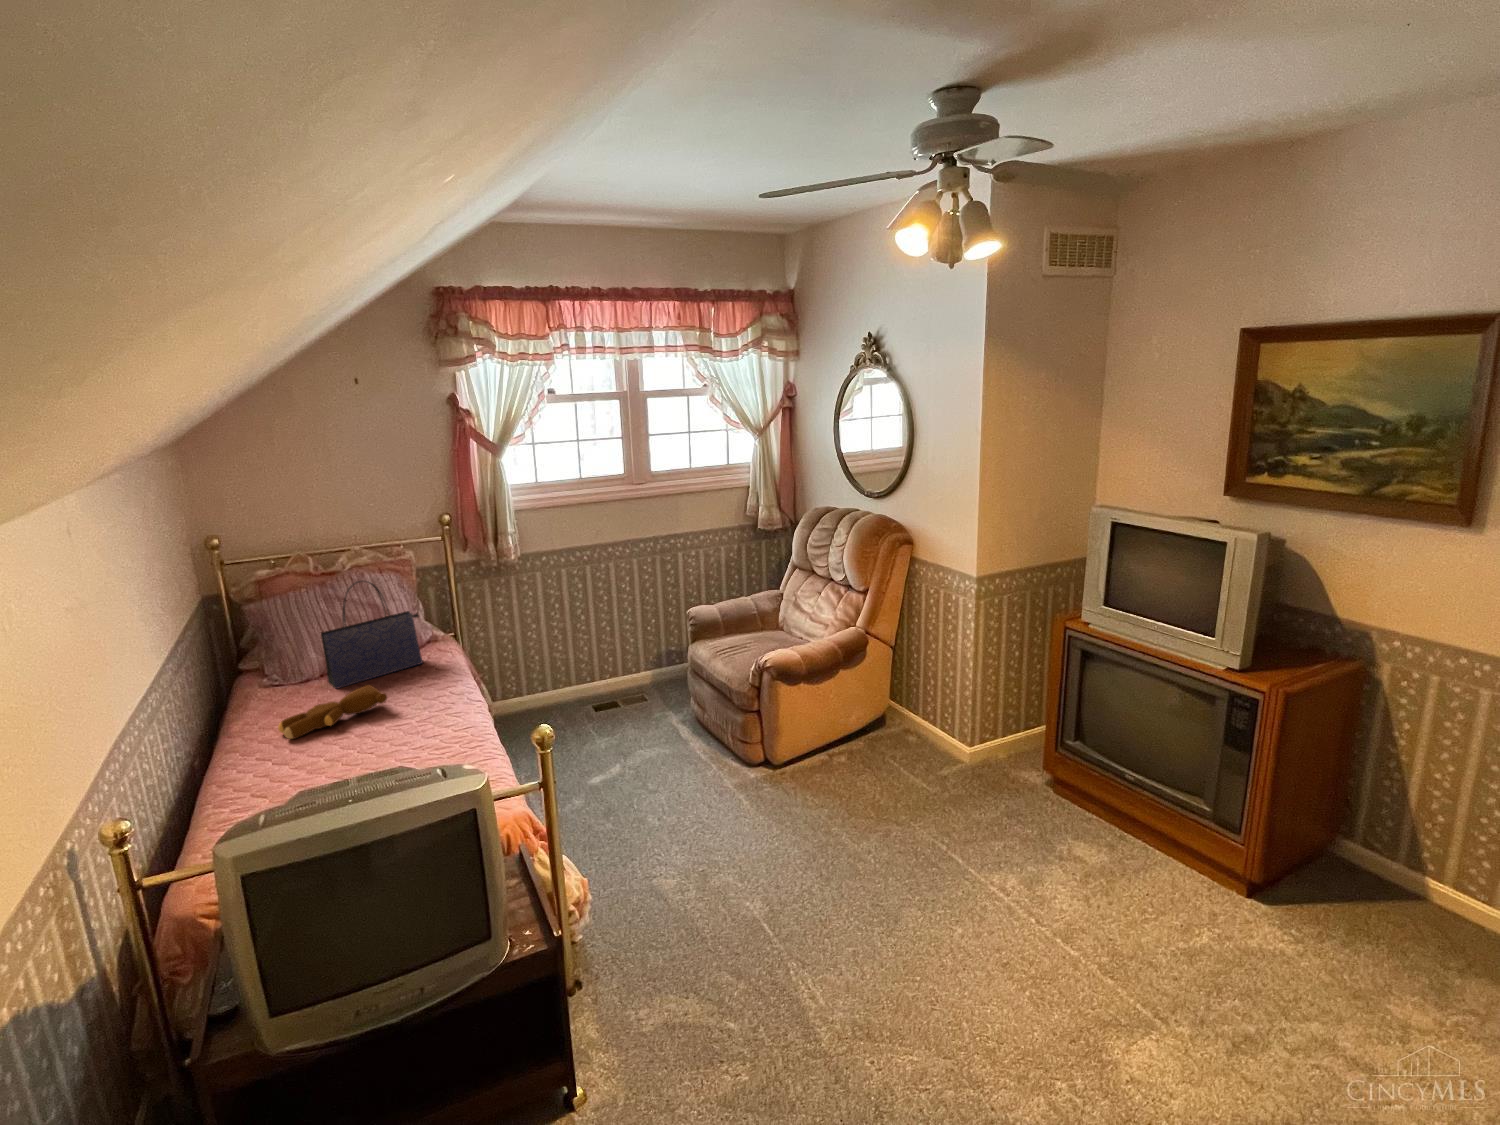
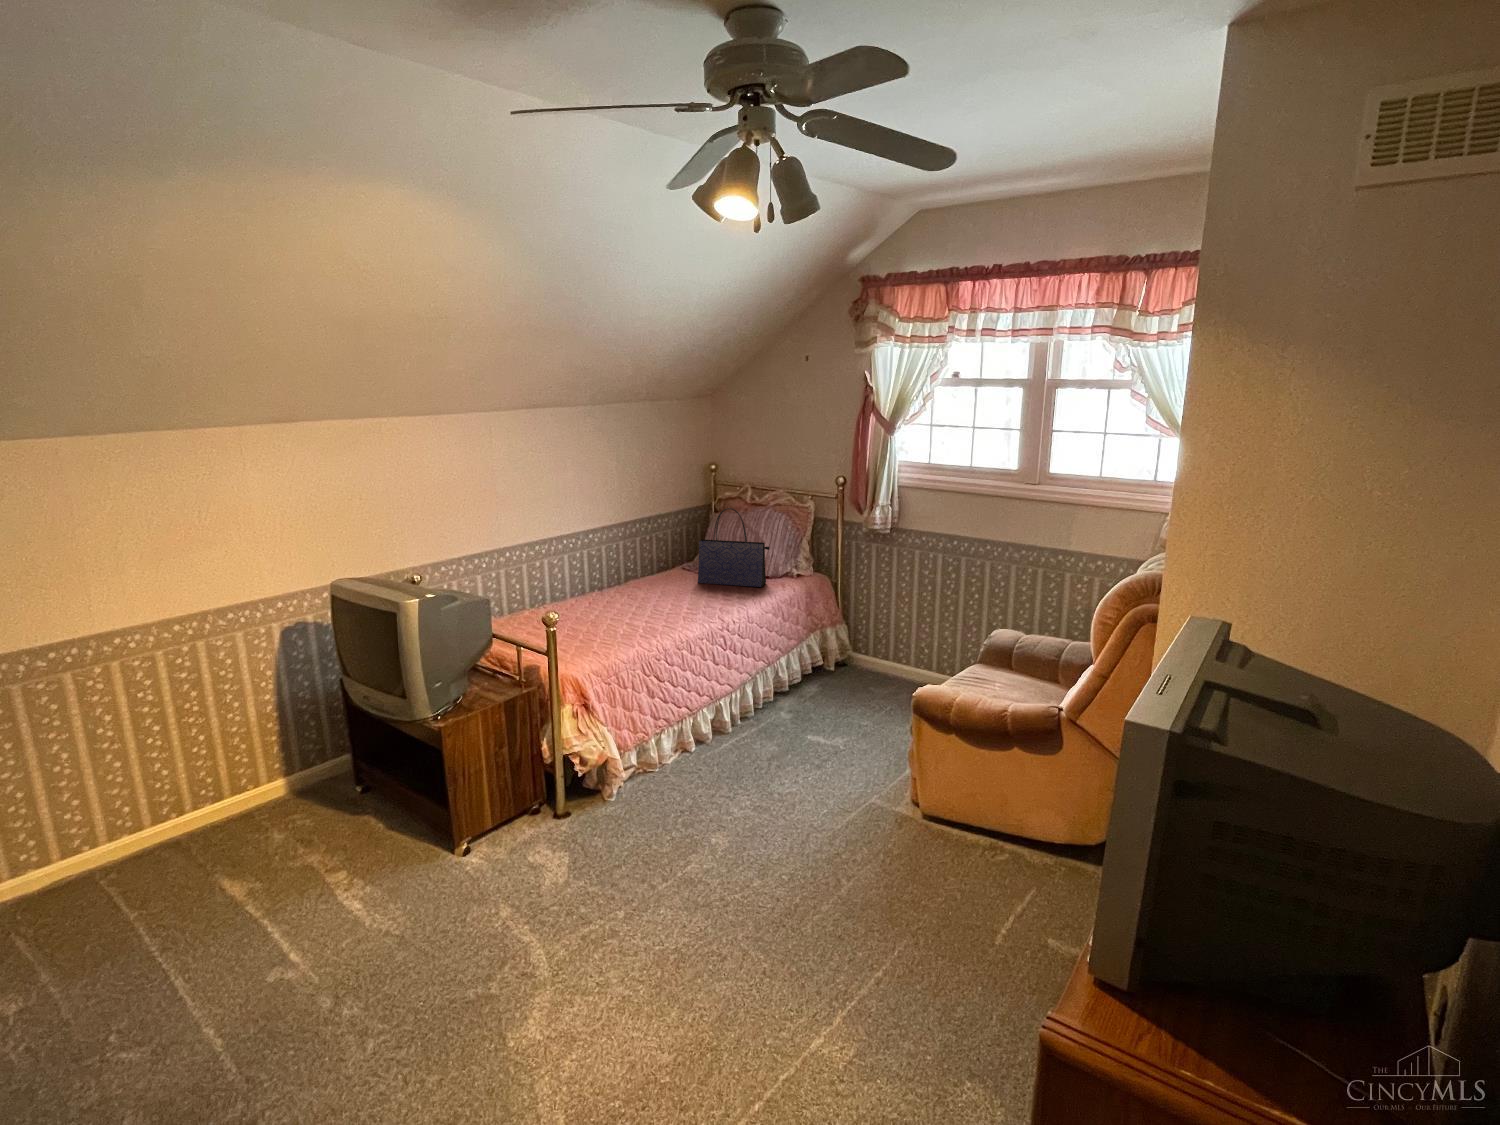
teddy bear: present [278,685,387,739] -> none [623,580,694,598]

